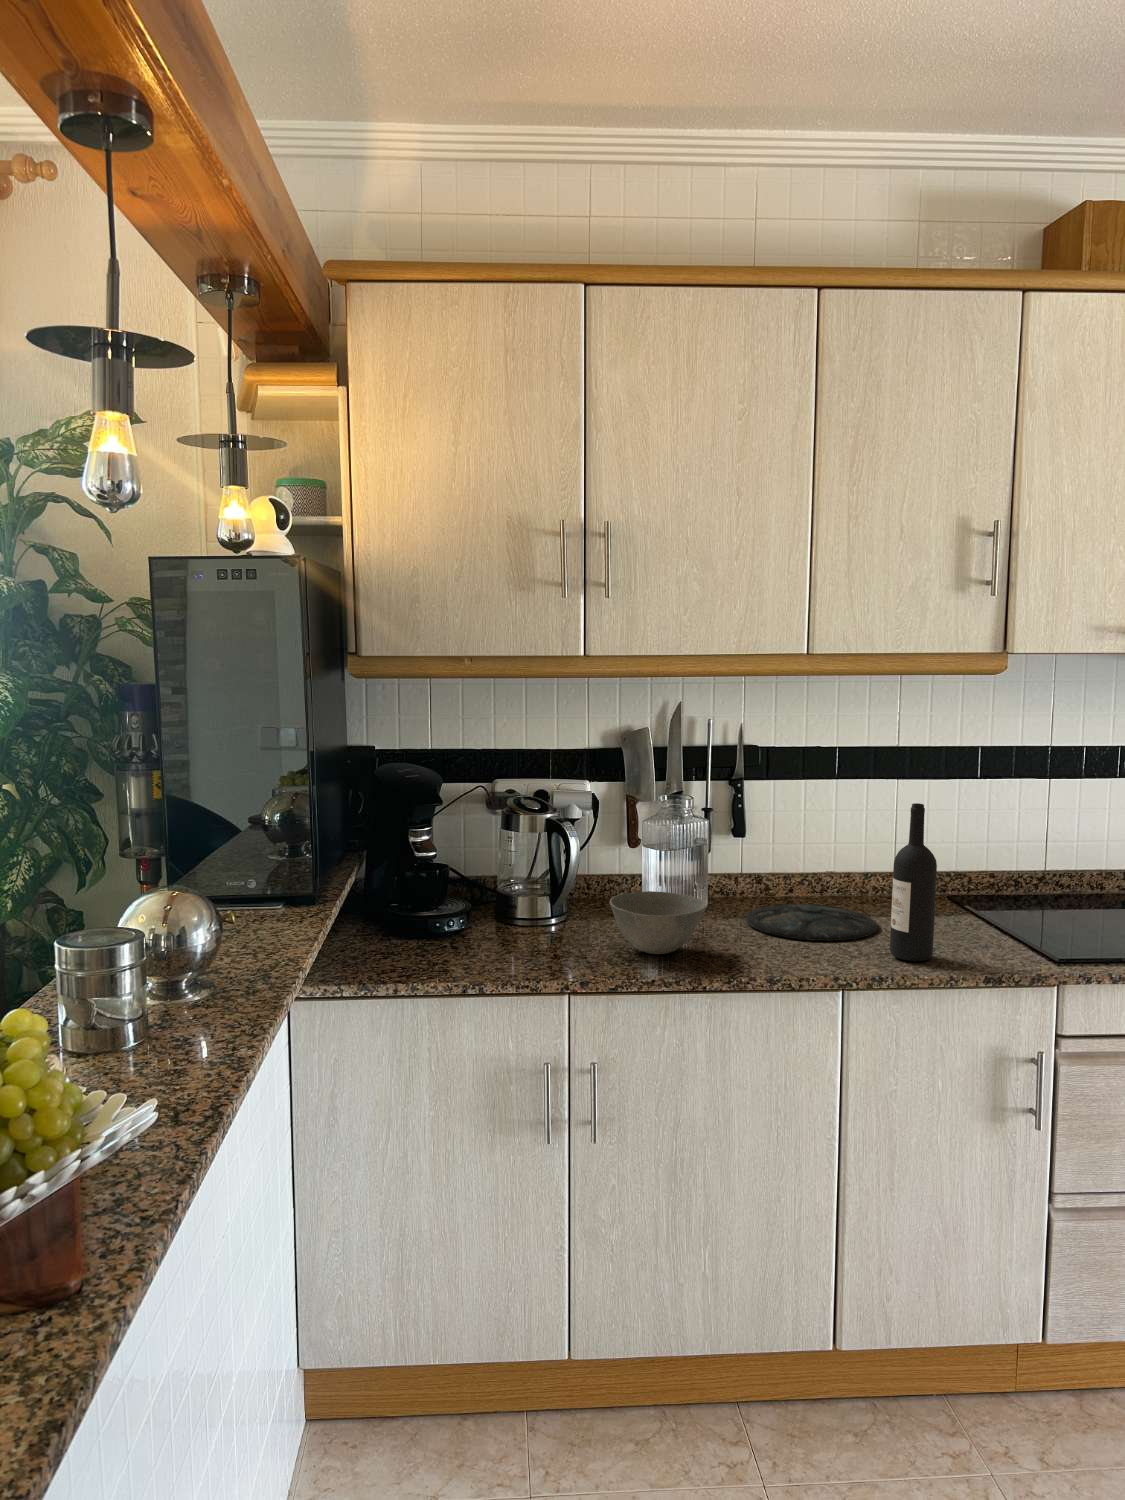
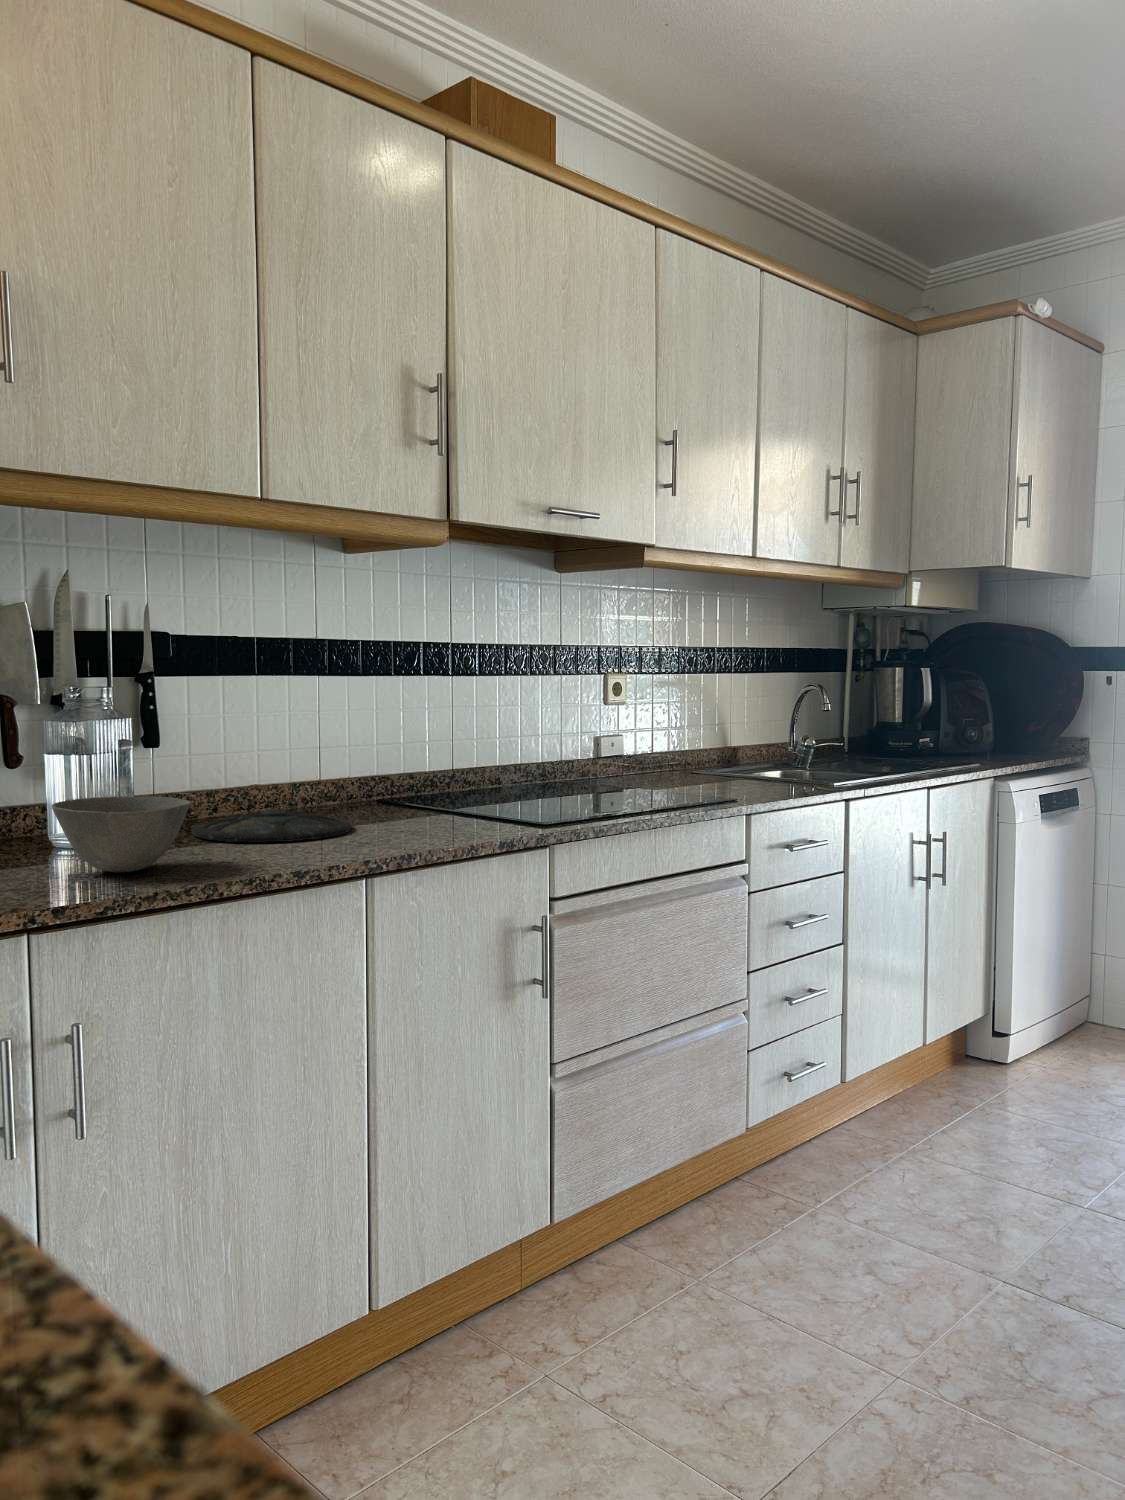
wine bottle: present [890,803,937,961] -> none [393,663,440,841]

